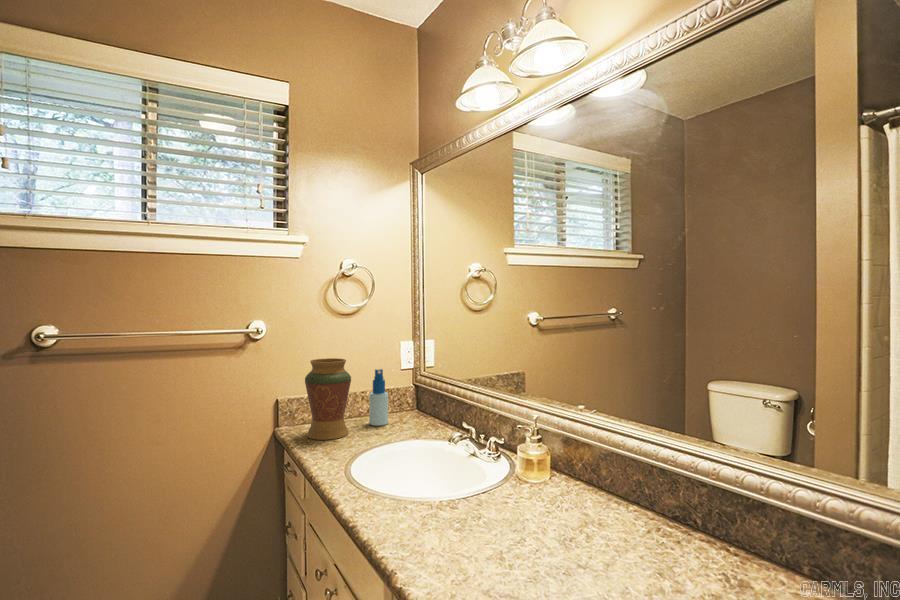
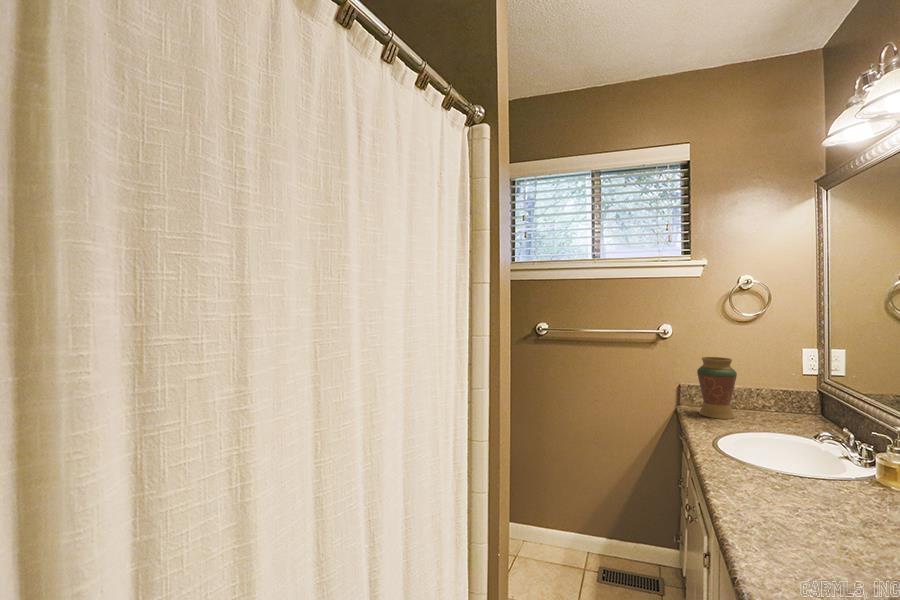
spray bottle: present [369,369,388,426] -> none [759,371,778,419]

